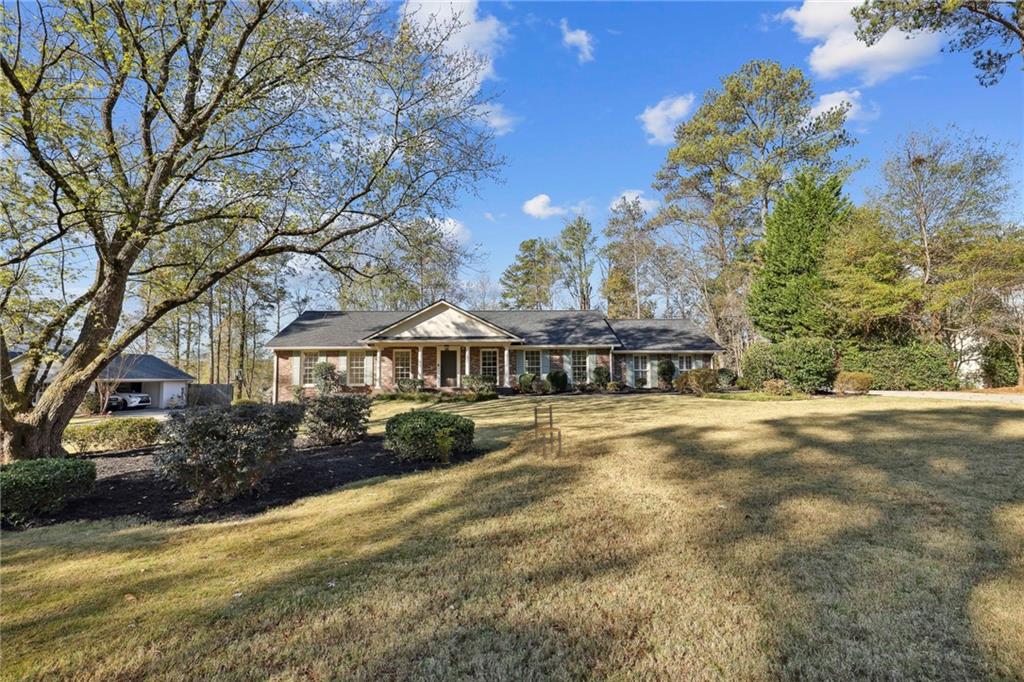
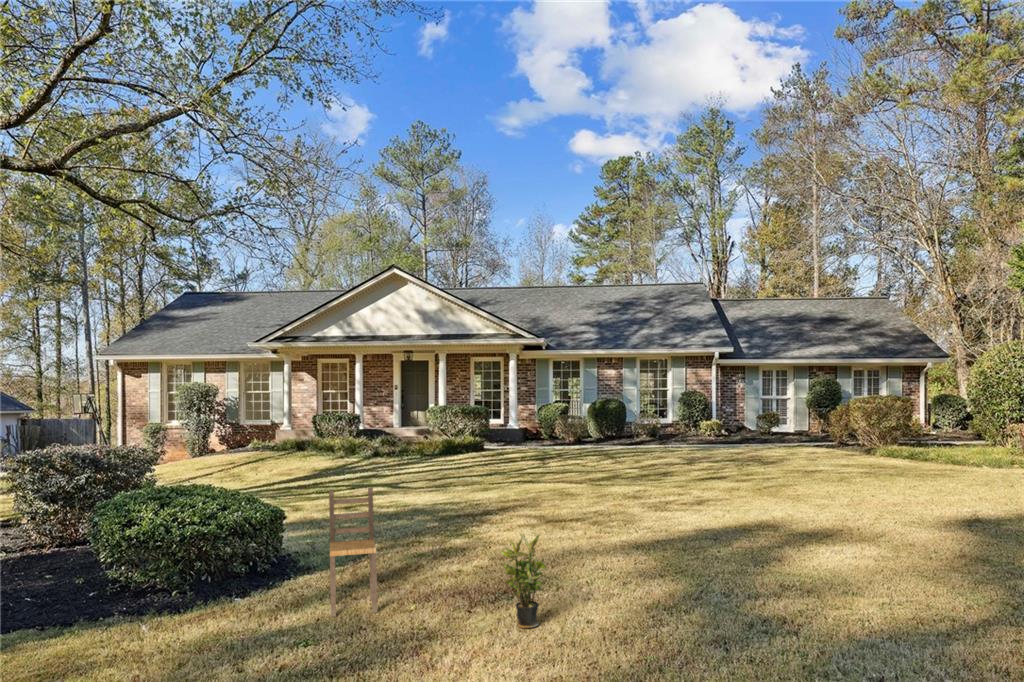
potted plant: present [435,428,453,464] -> present [501,534,547,629]

